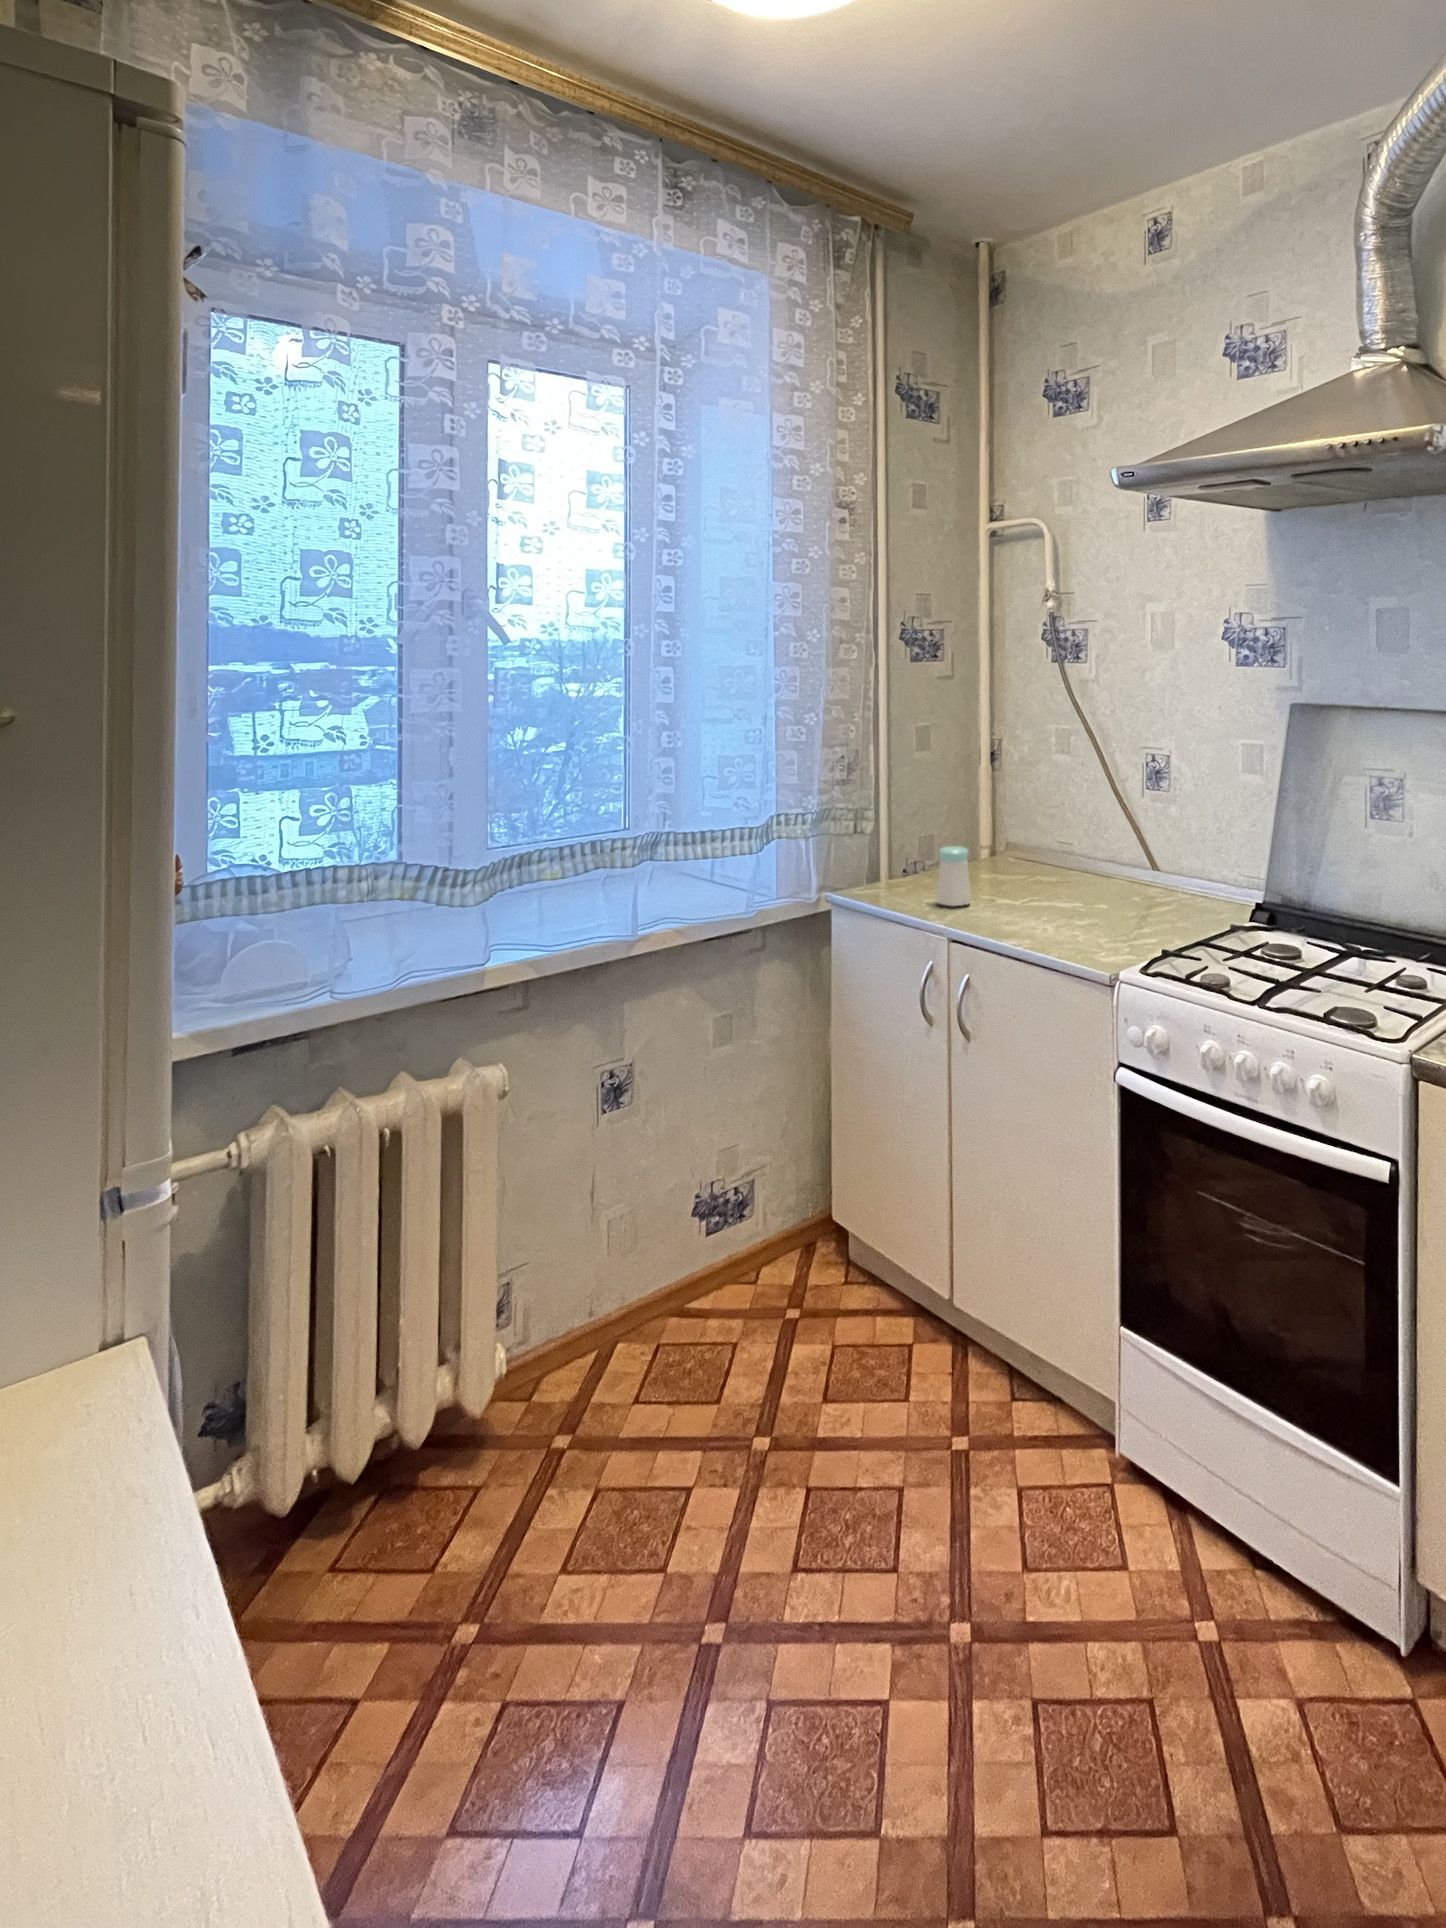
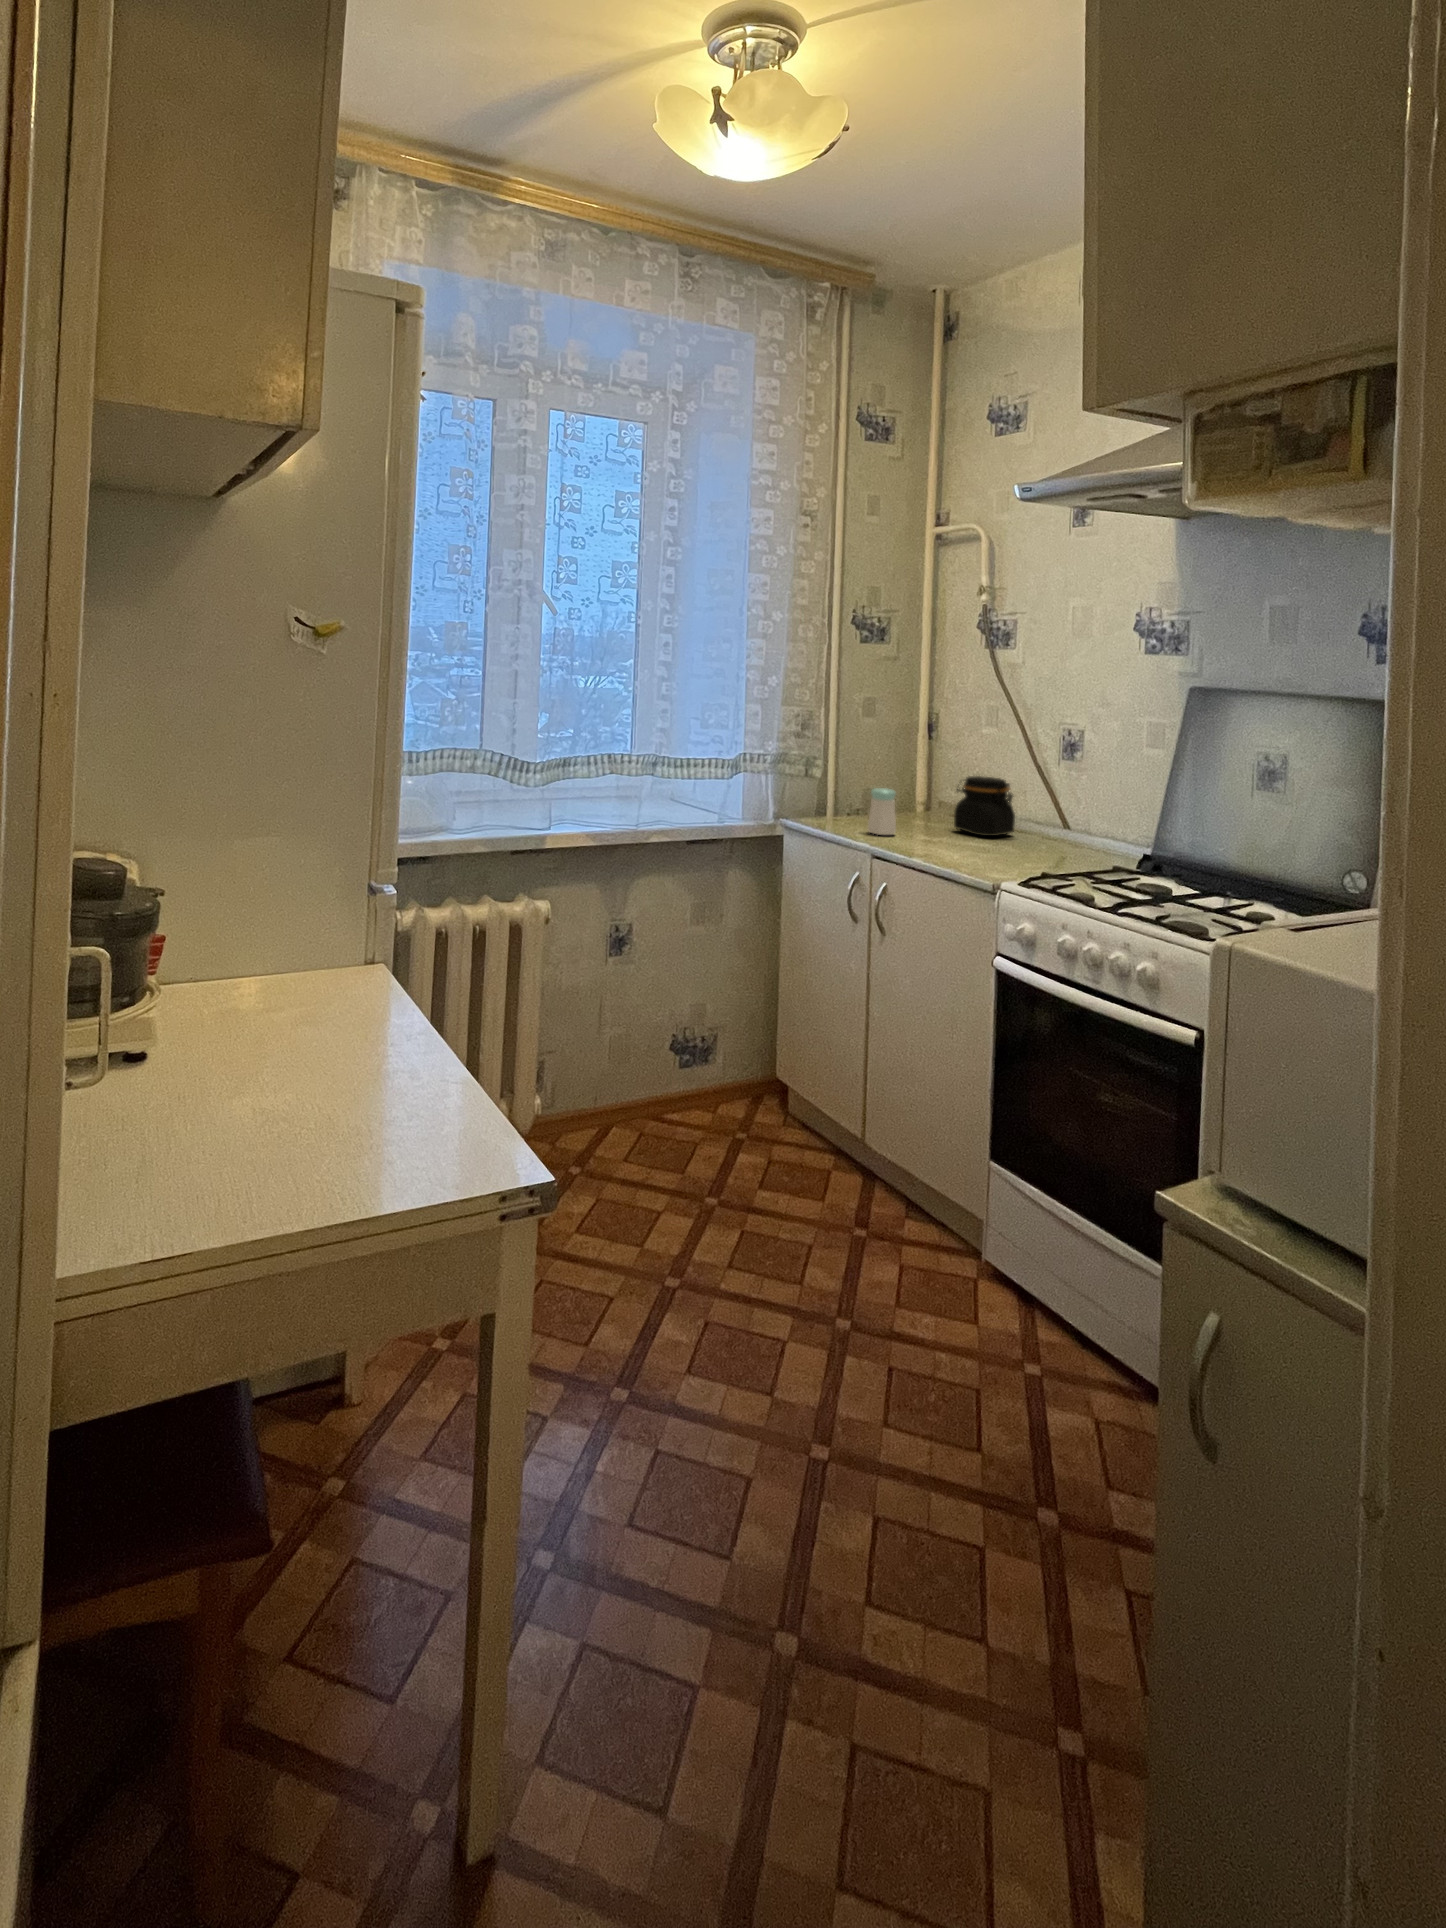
jar: none [1032,818,1101,890] -> present [954,776,1015,836]

